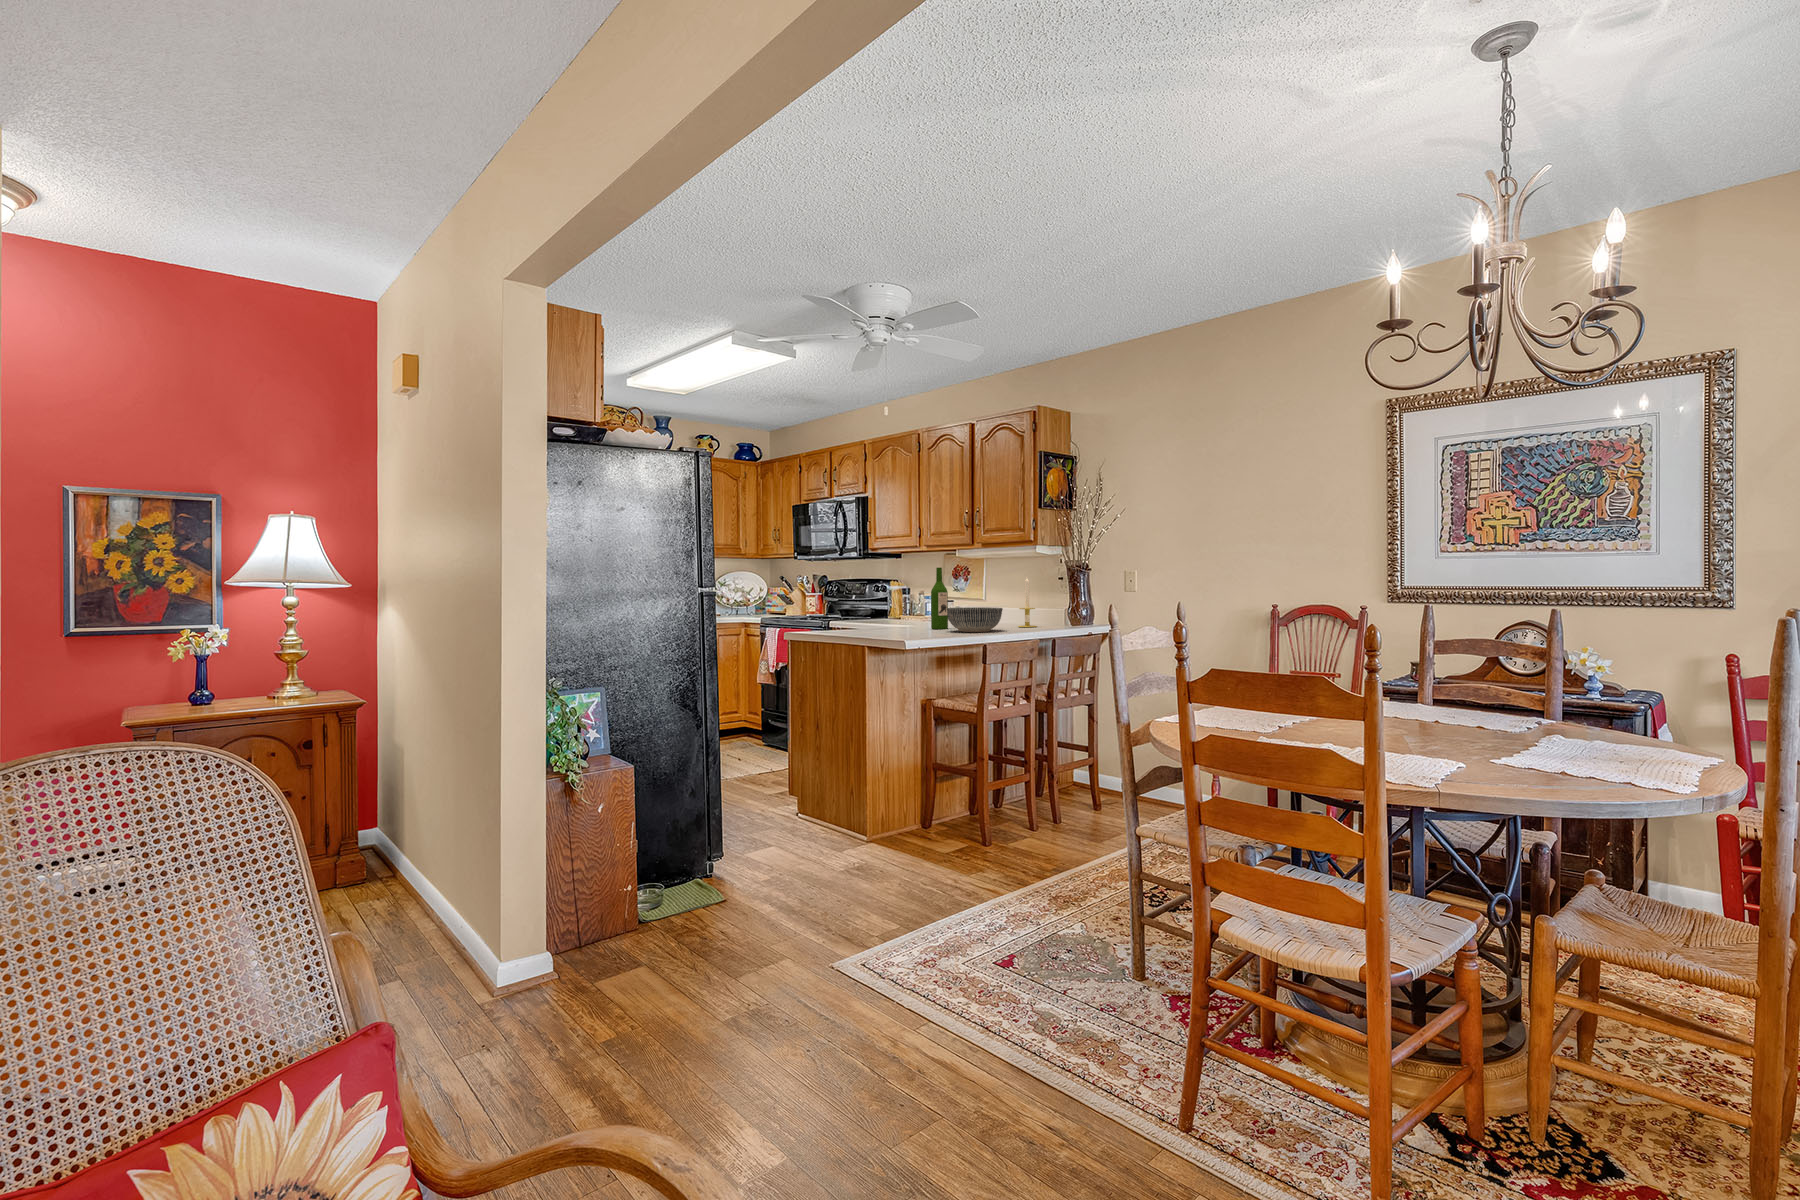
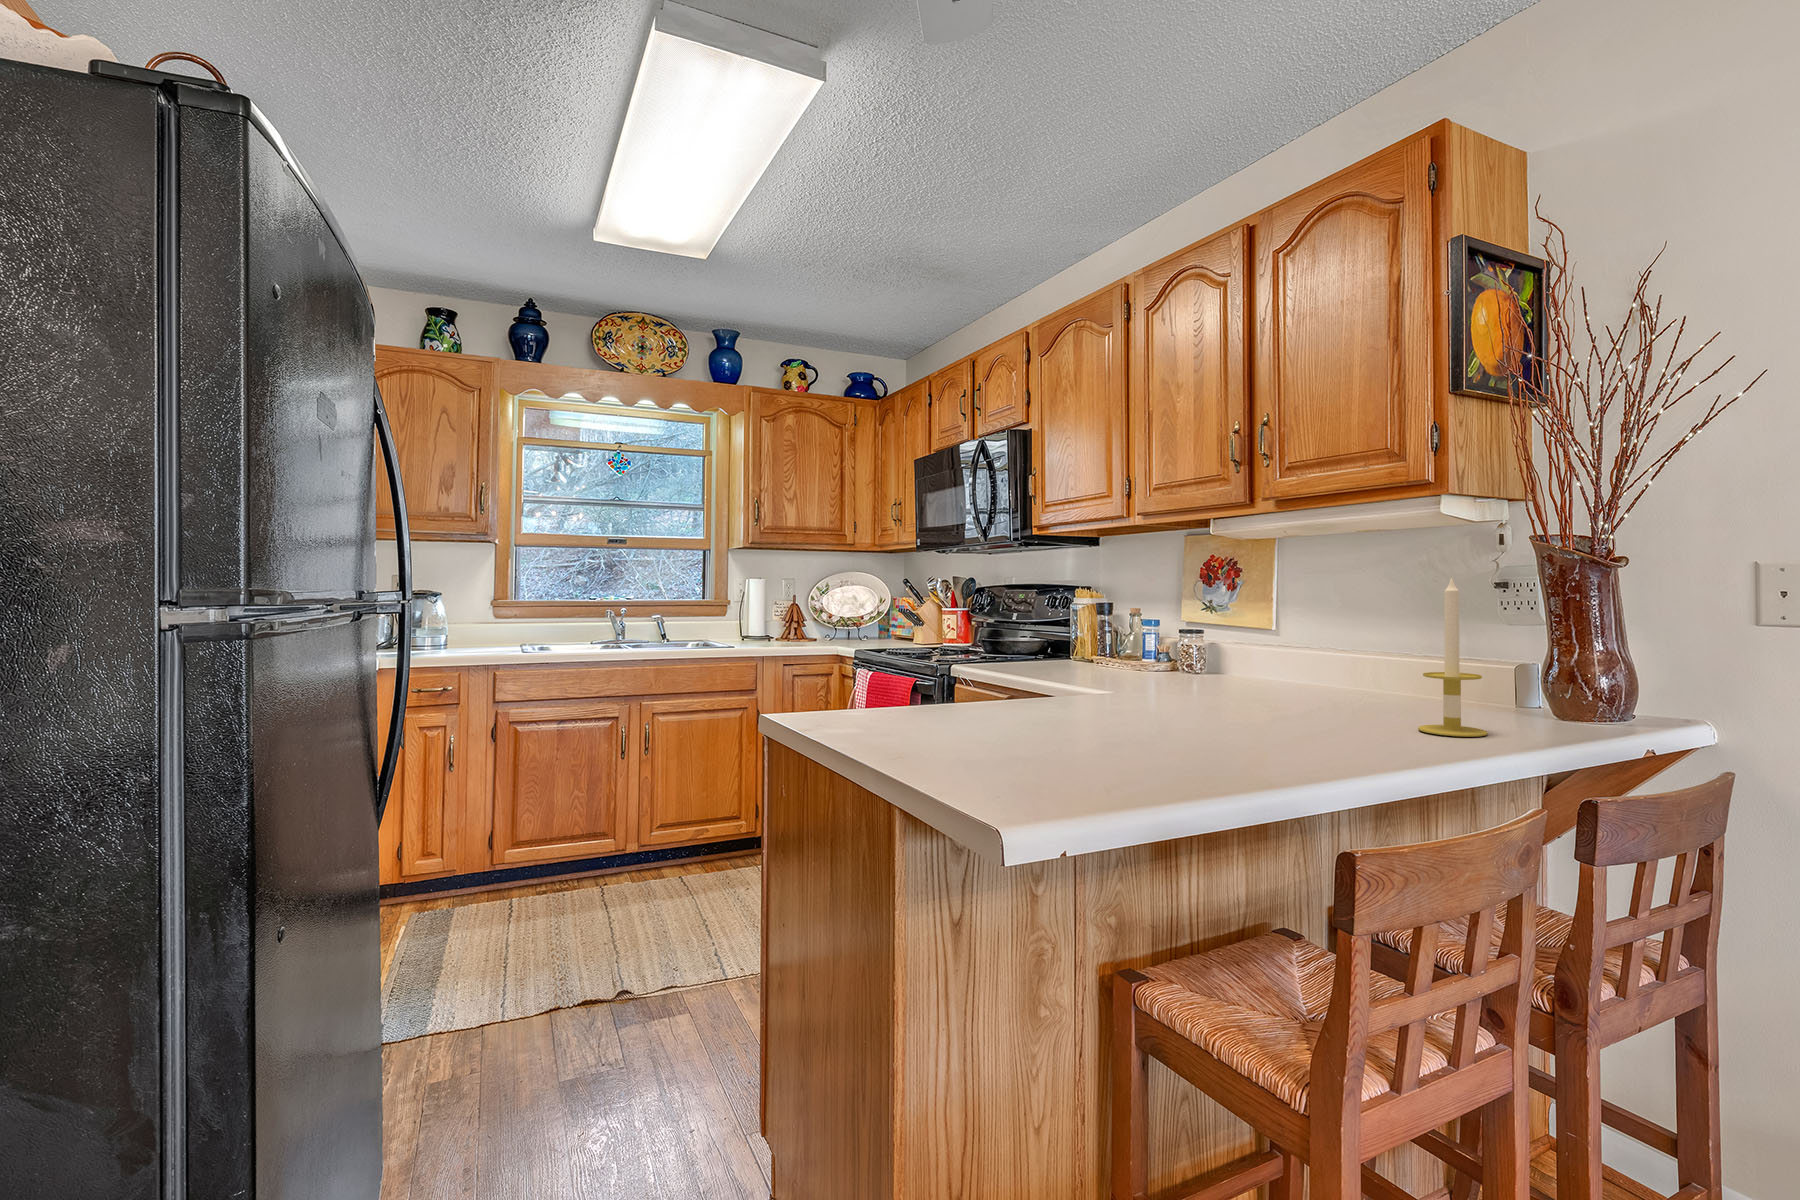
wine bottle: present [931,567,948,629] -> none [1143,553,1193,729]
bowl: present [947,607,1003,632] -> none [1191,672,1393,766]

